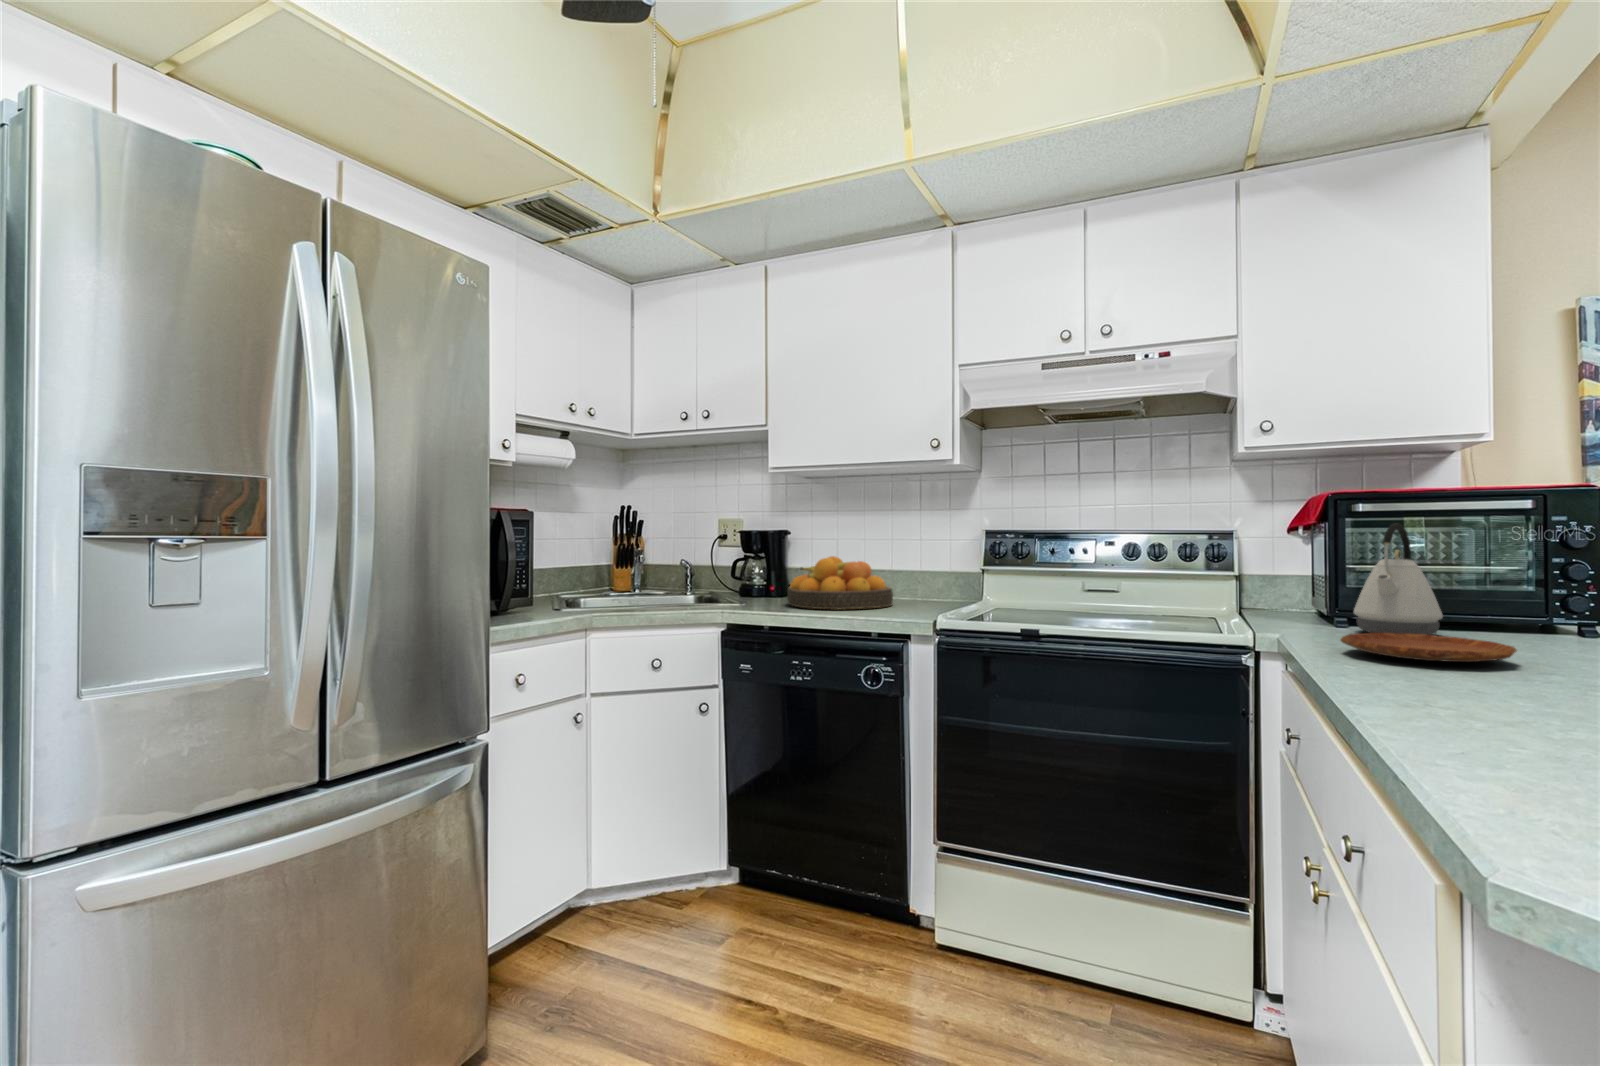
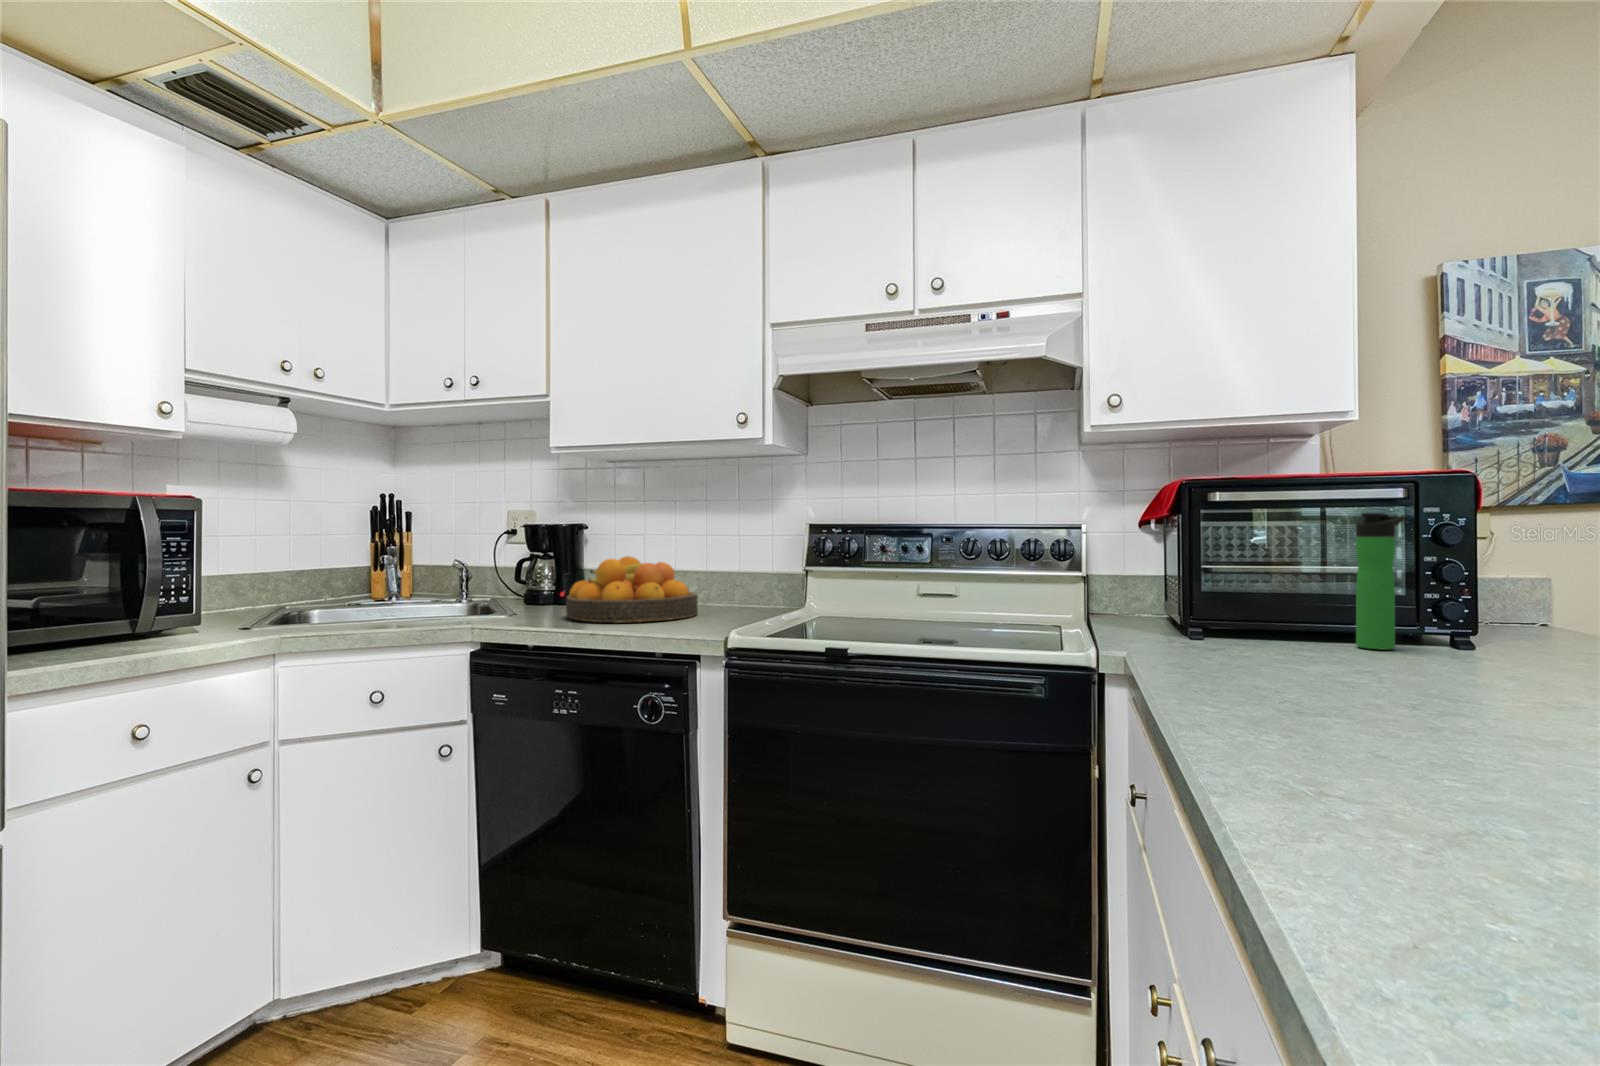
bottle: none [1490,522,1536,637] -> present [1356,513,1405,650]
kettle: present [1354,523,1443,635] -> none [1209,515,1306,651]
tray: present [1340,633,1517,662] -> none [1192,650,1399,692]

